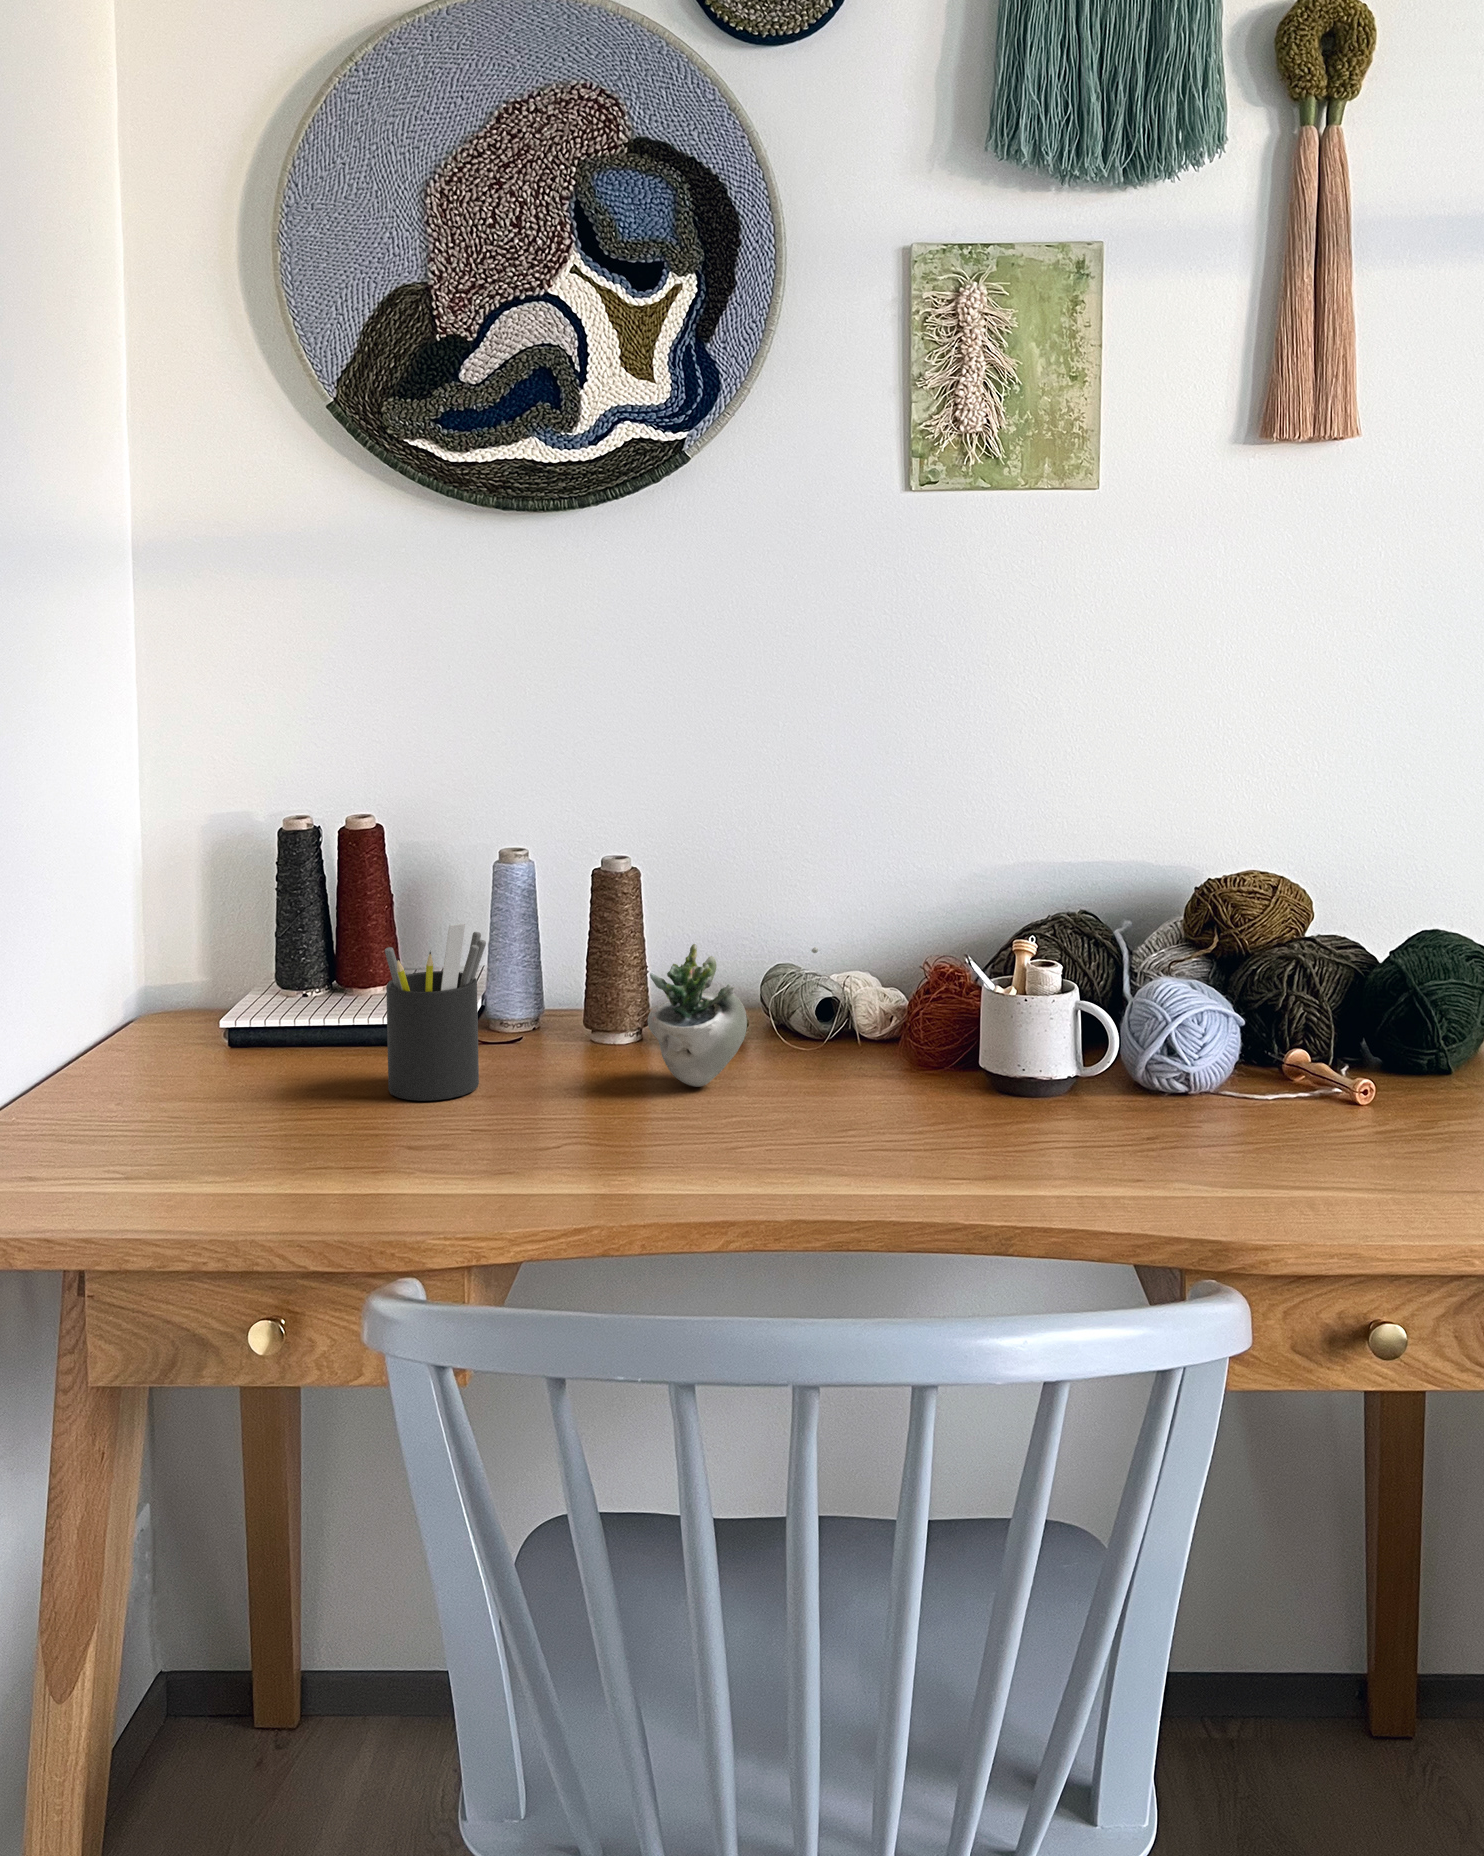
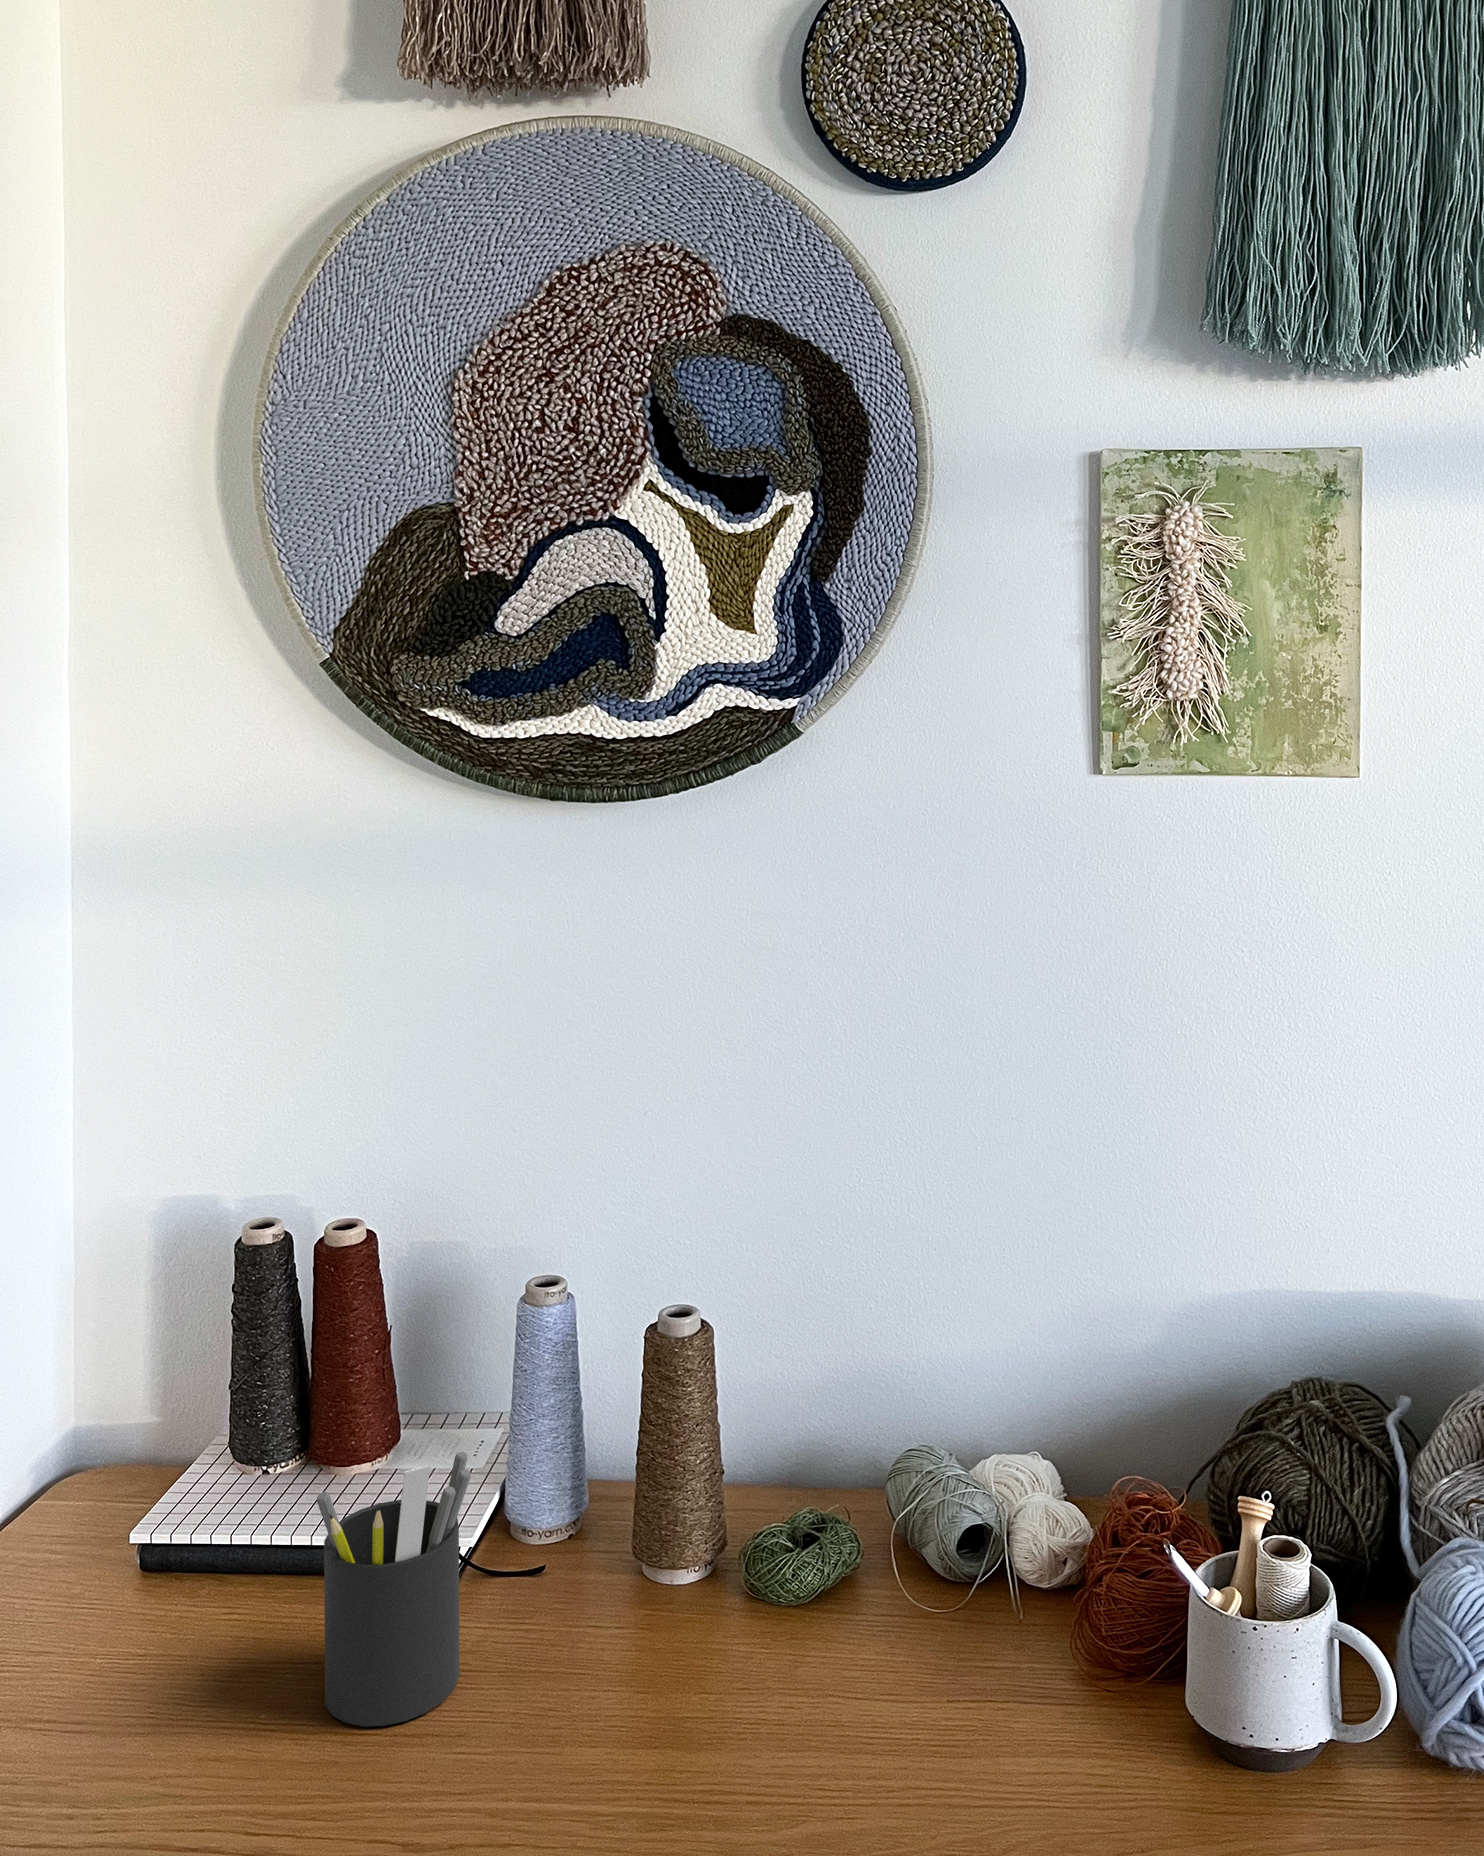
succulent plant: present [648,944,818,1087] -> none [701,1483,944,1703]

